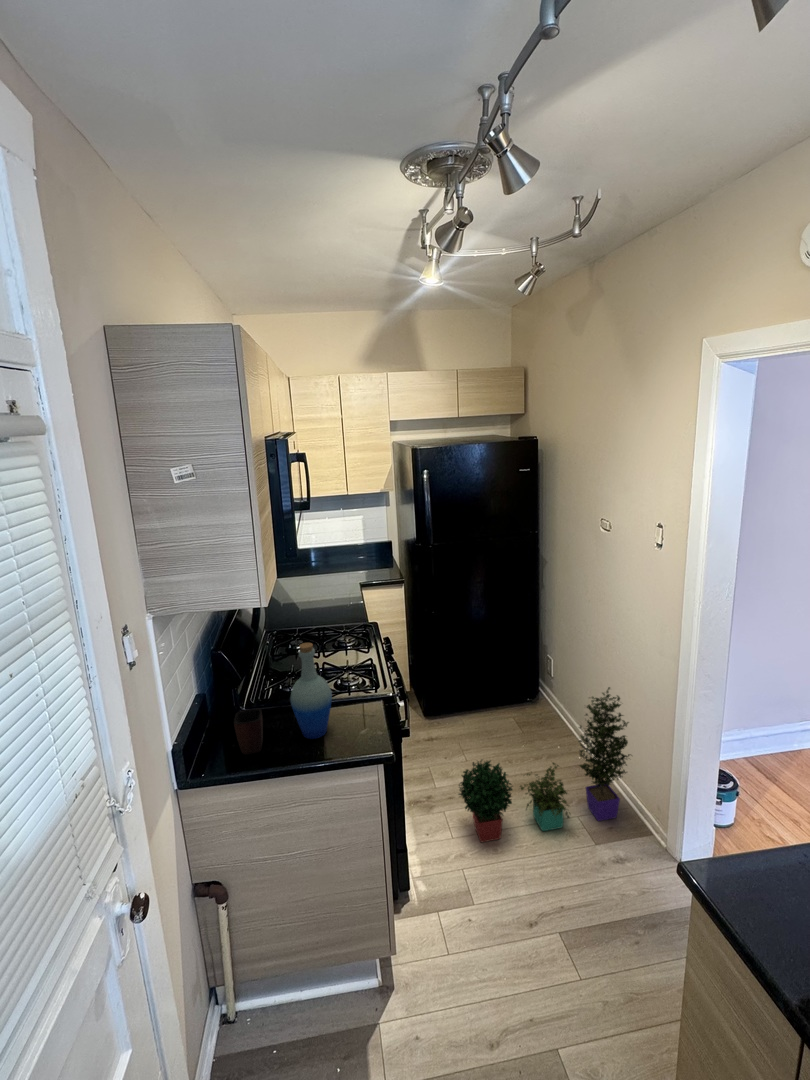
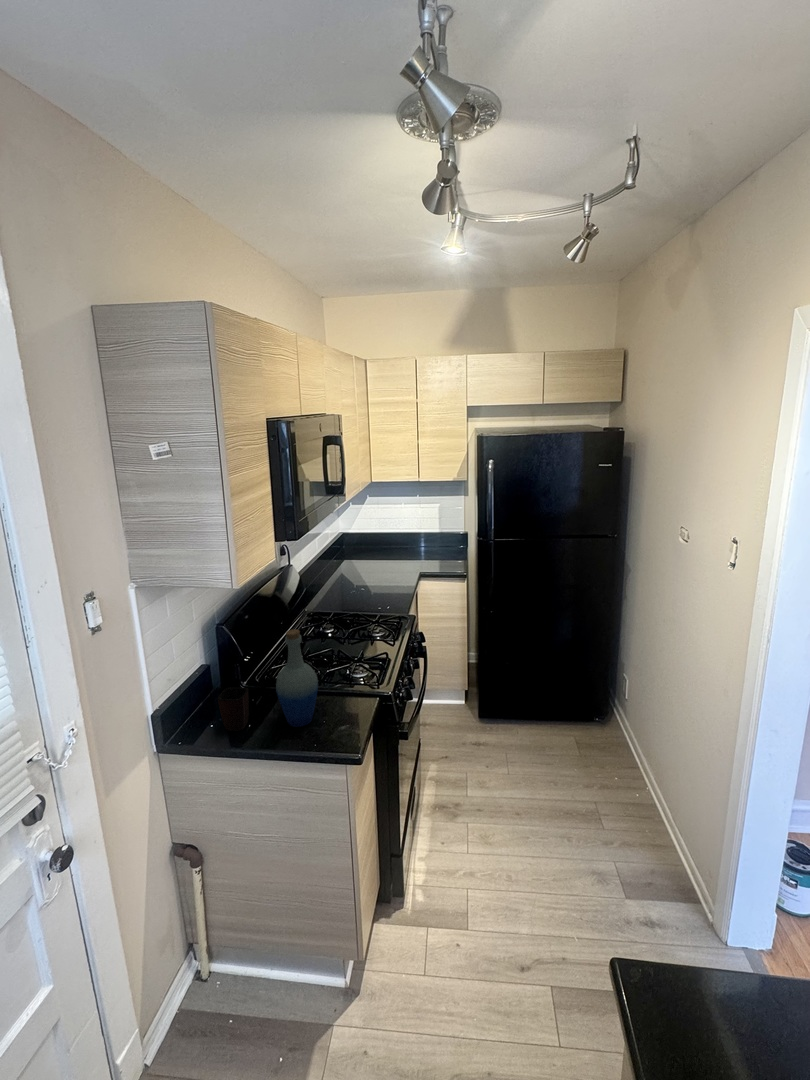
potted plant: present [459,687,630,842] -> none [475,724,687,875]

